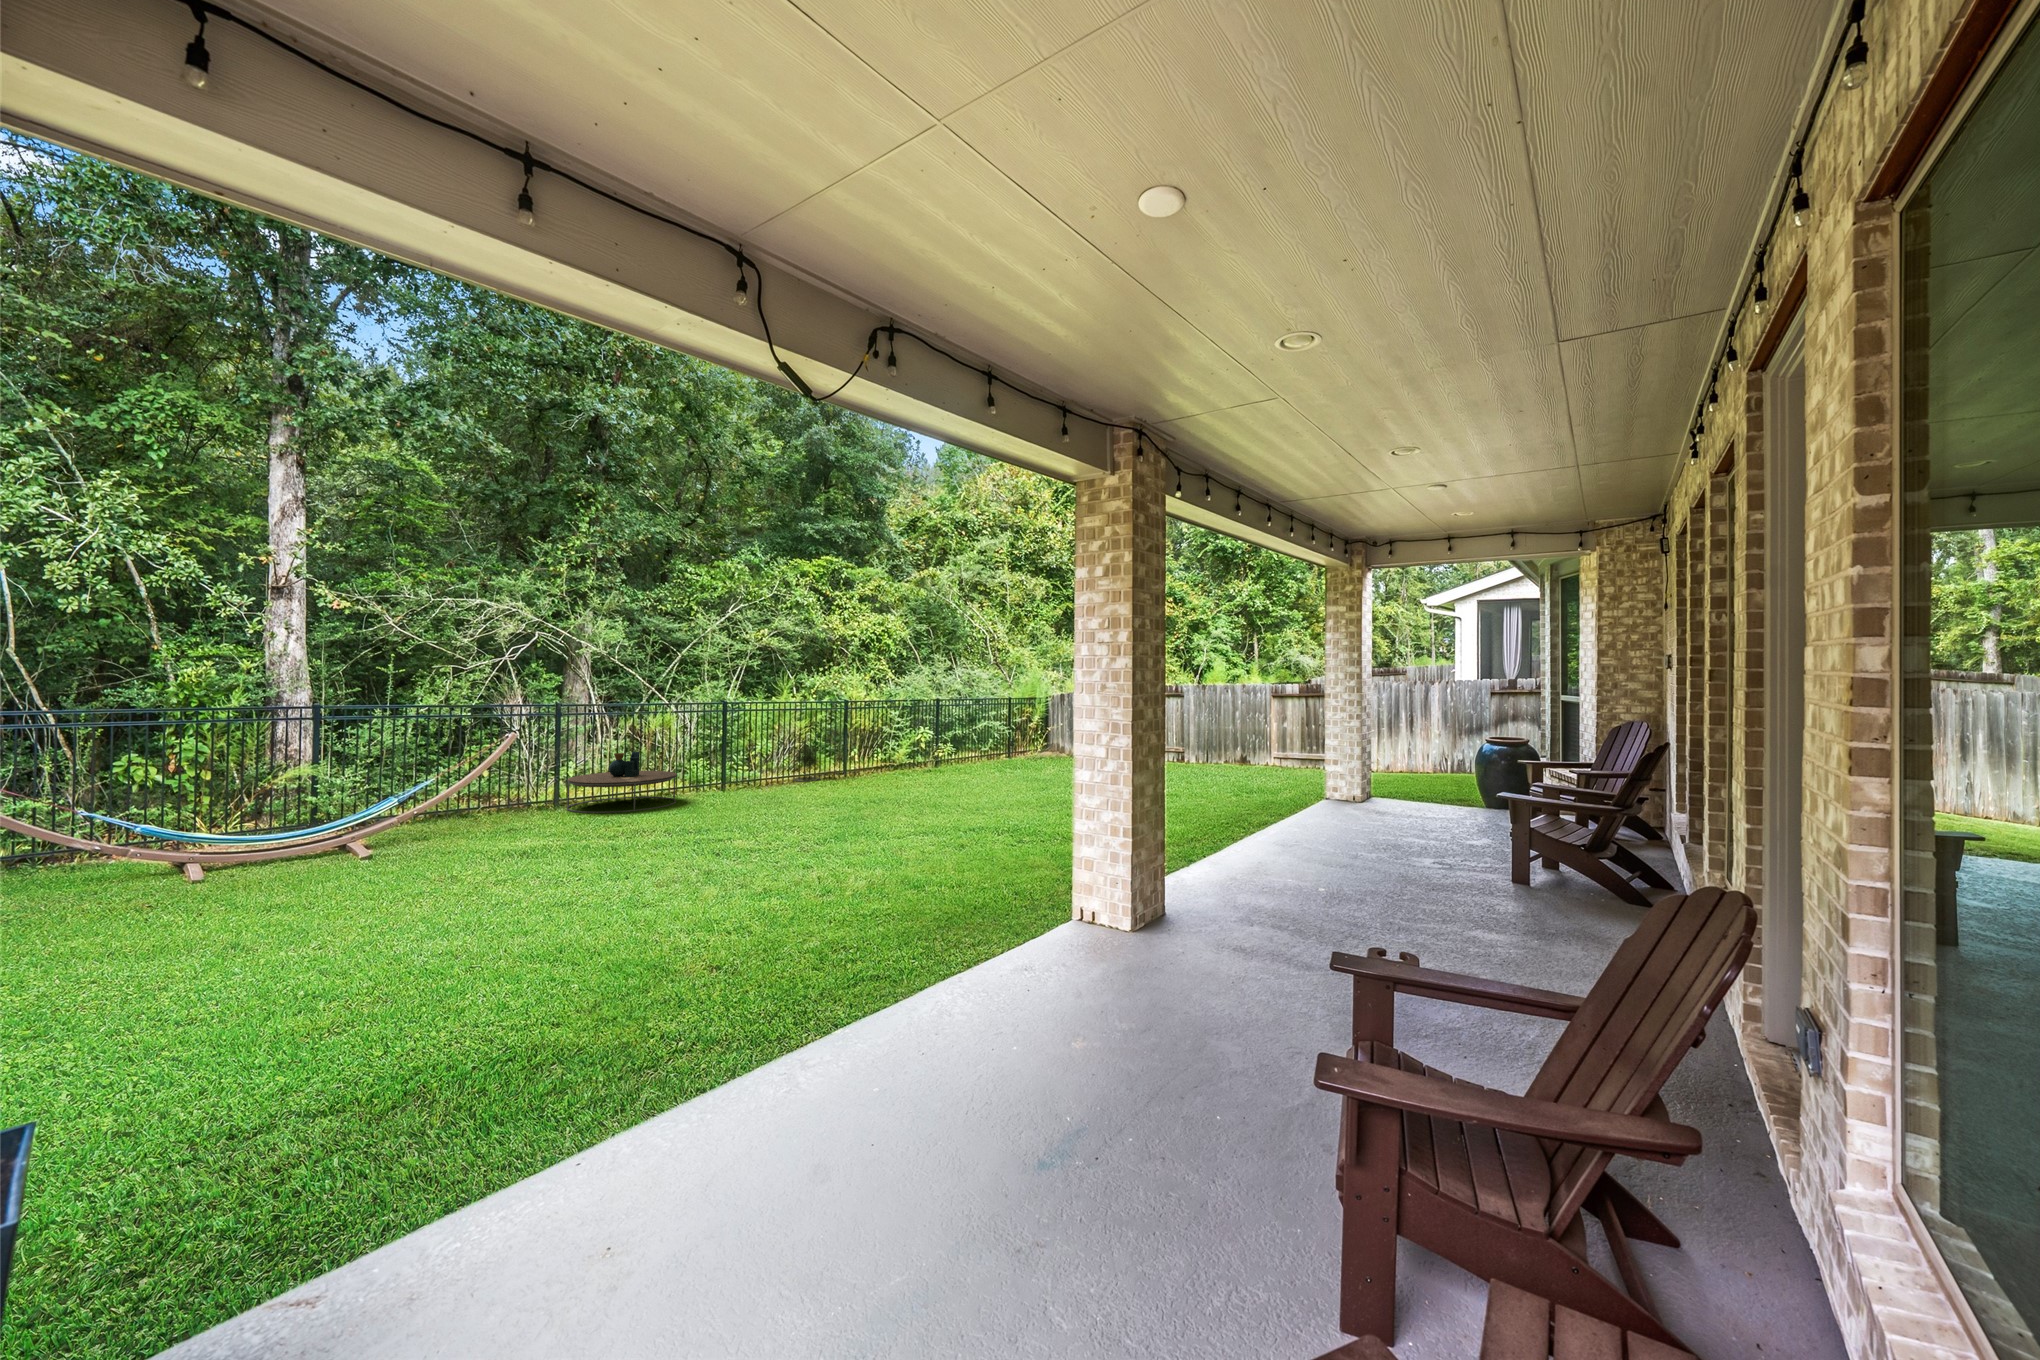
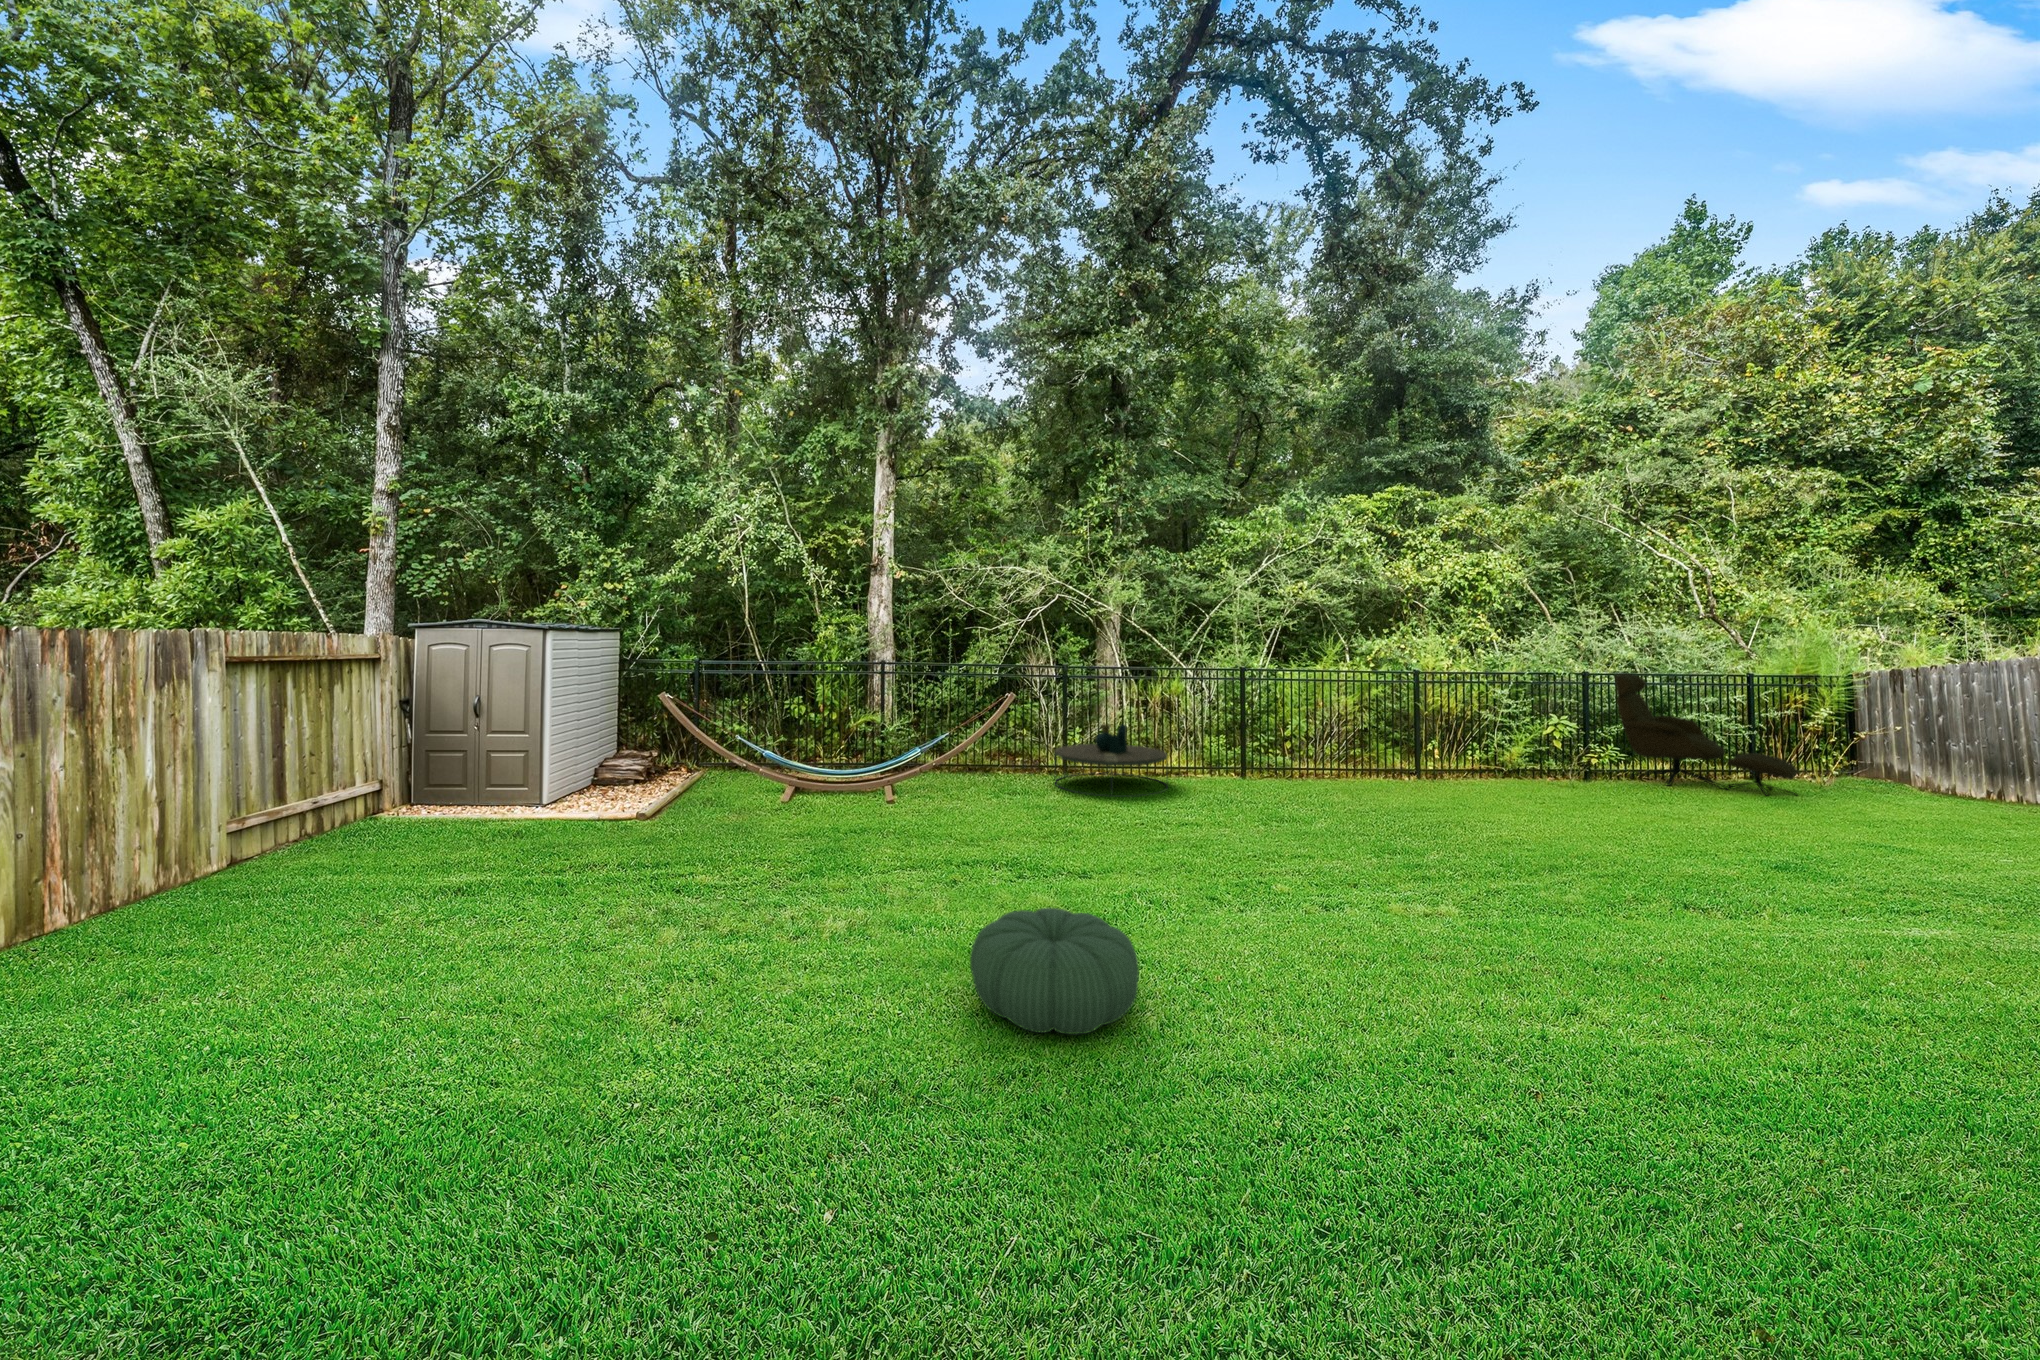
lounge chair: none [951,699,1024,765] -> present [1615,673,1797,796]
potted tree: present [794,738,819,781] -> none [1332,714,1375,781]
pouf: none [662,836,761,888] -> present [970,908,1139,1034]

